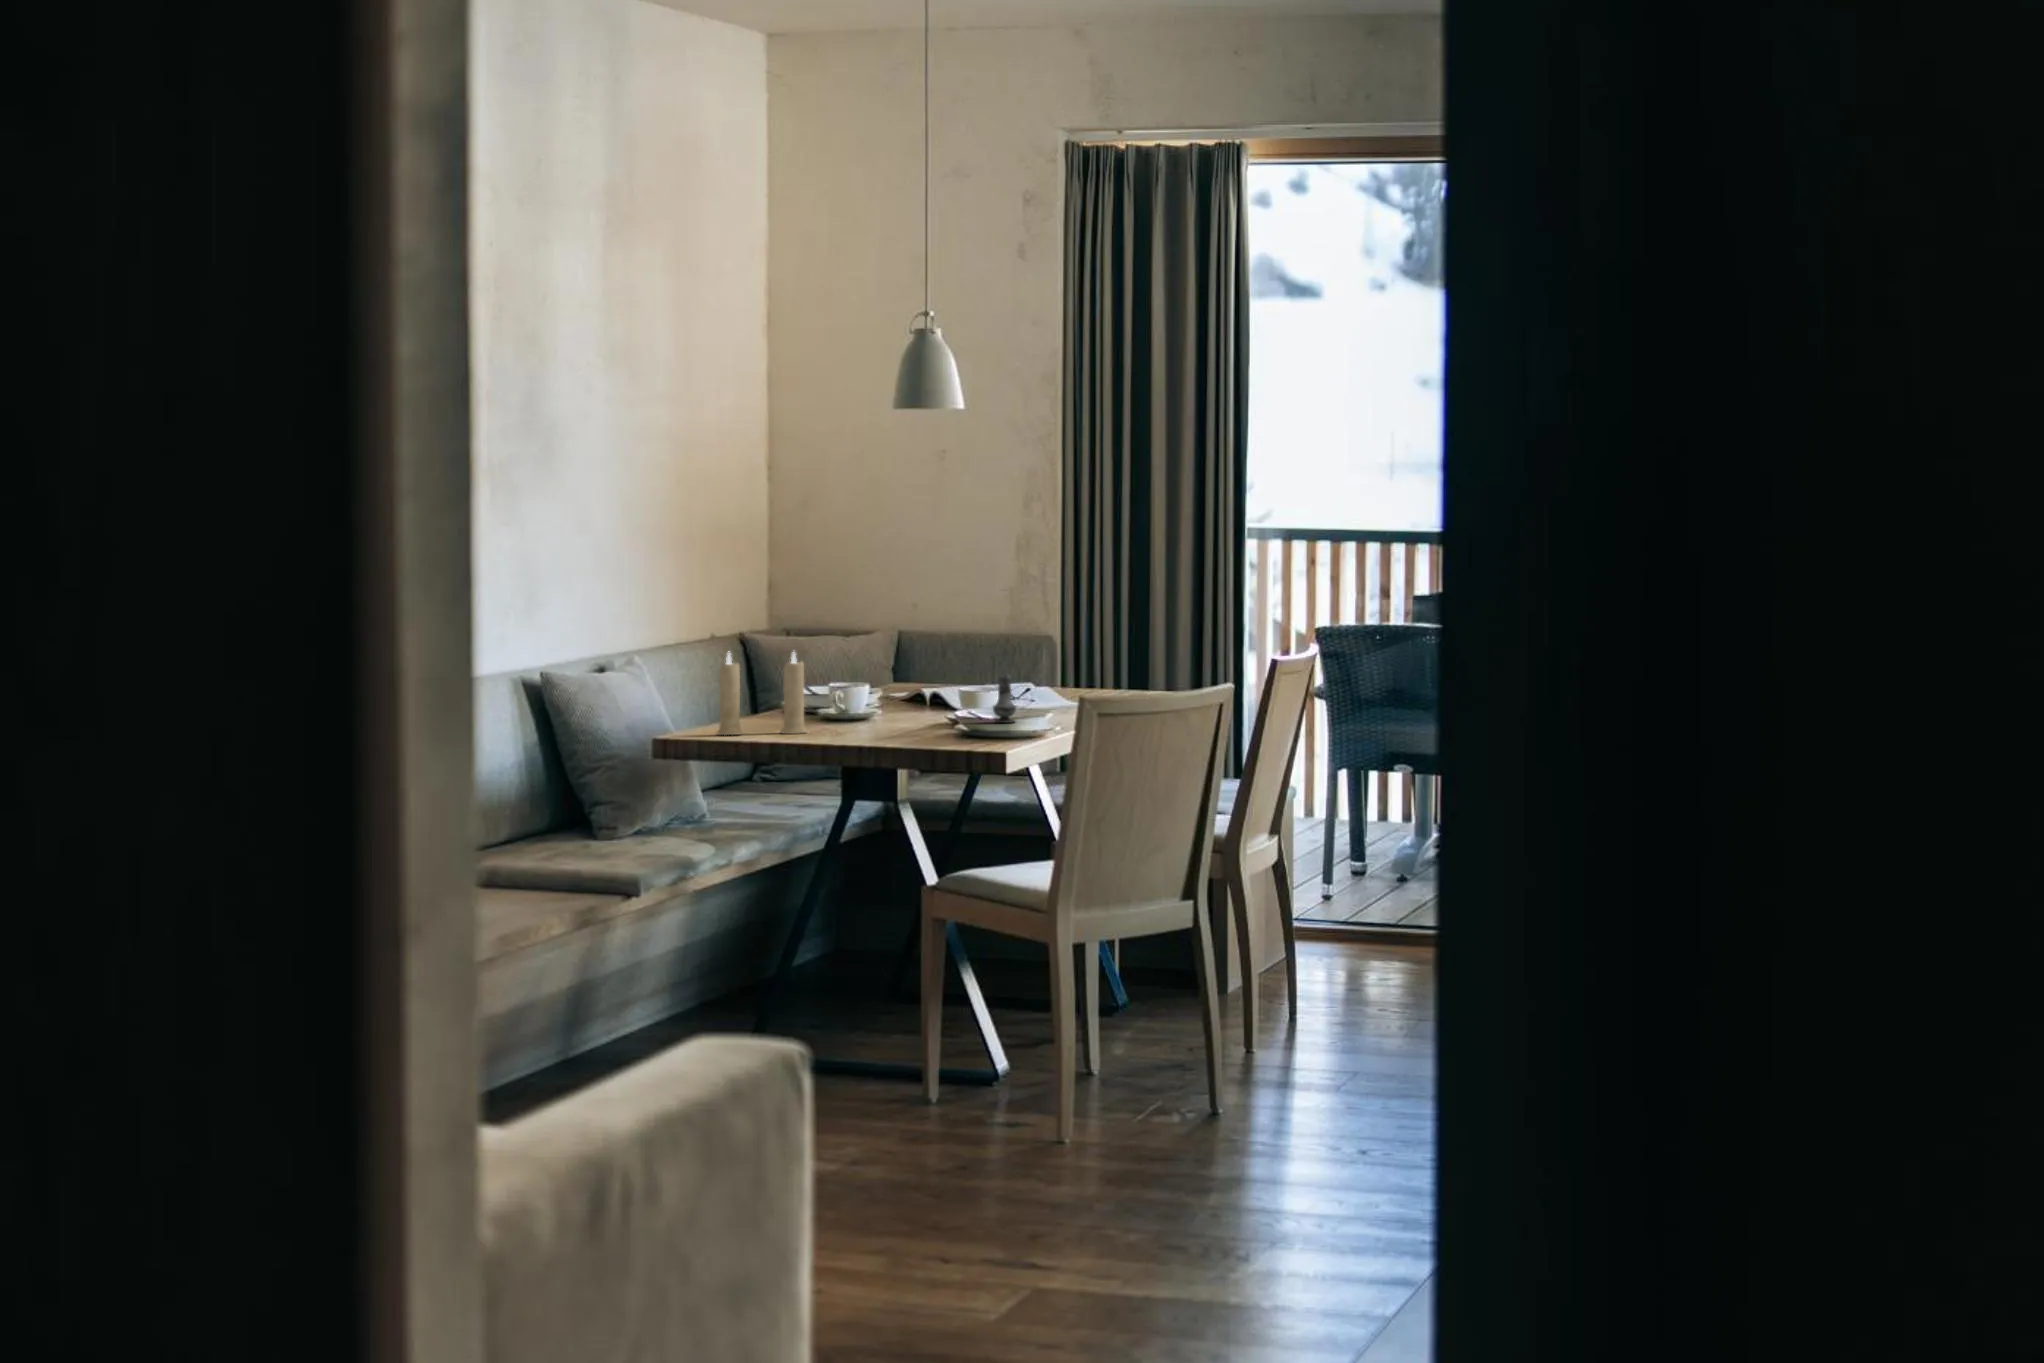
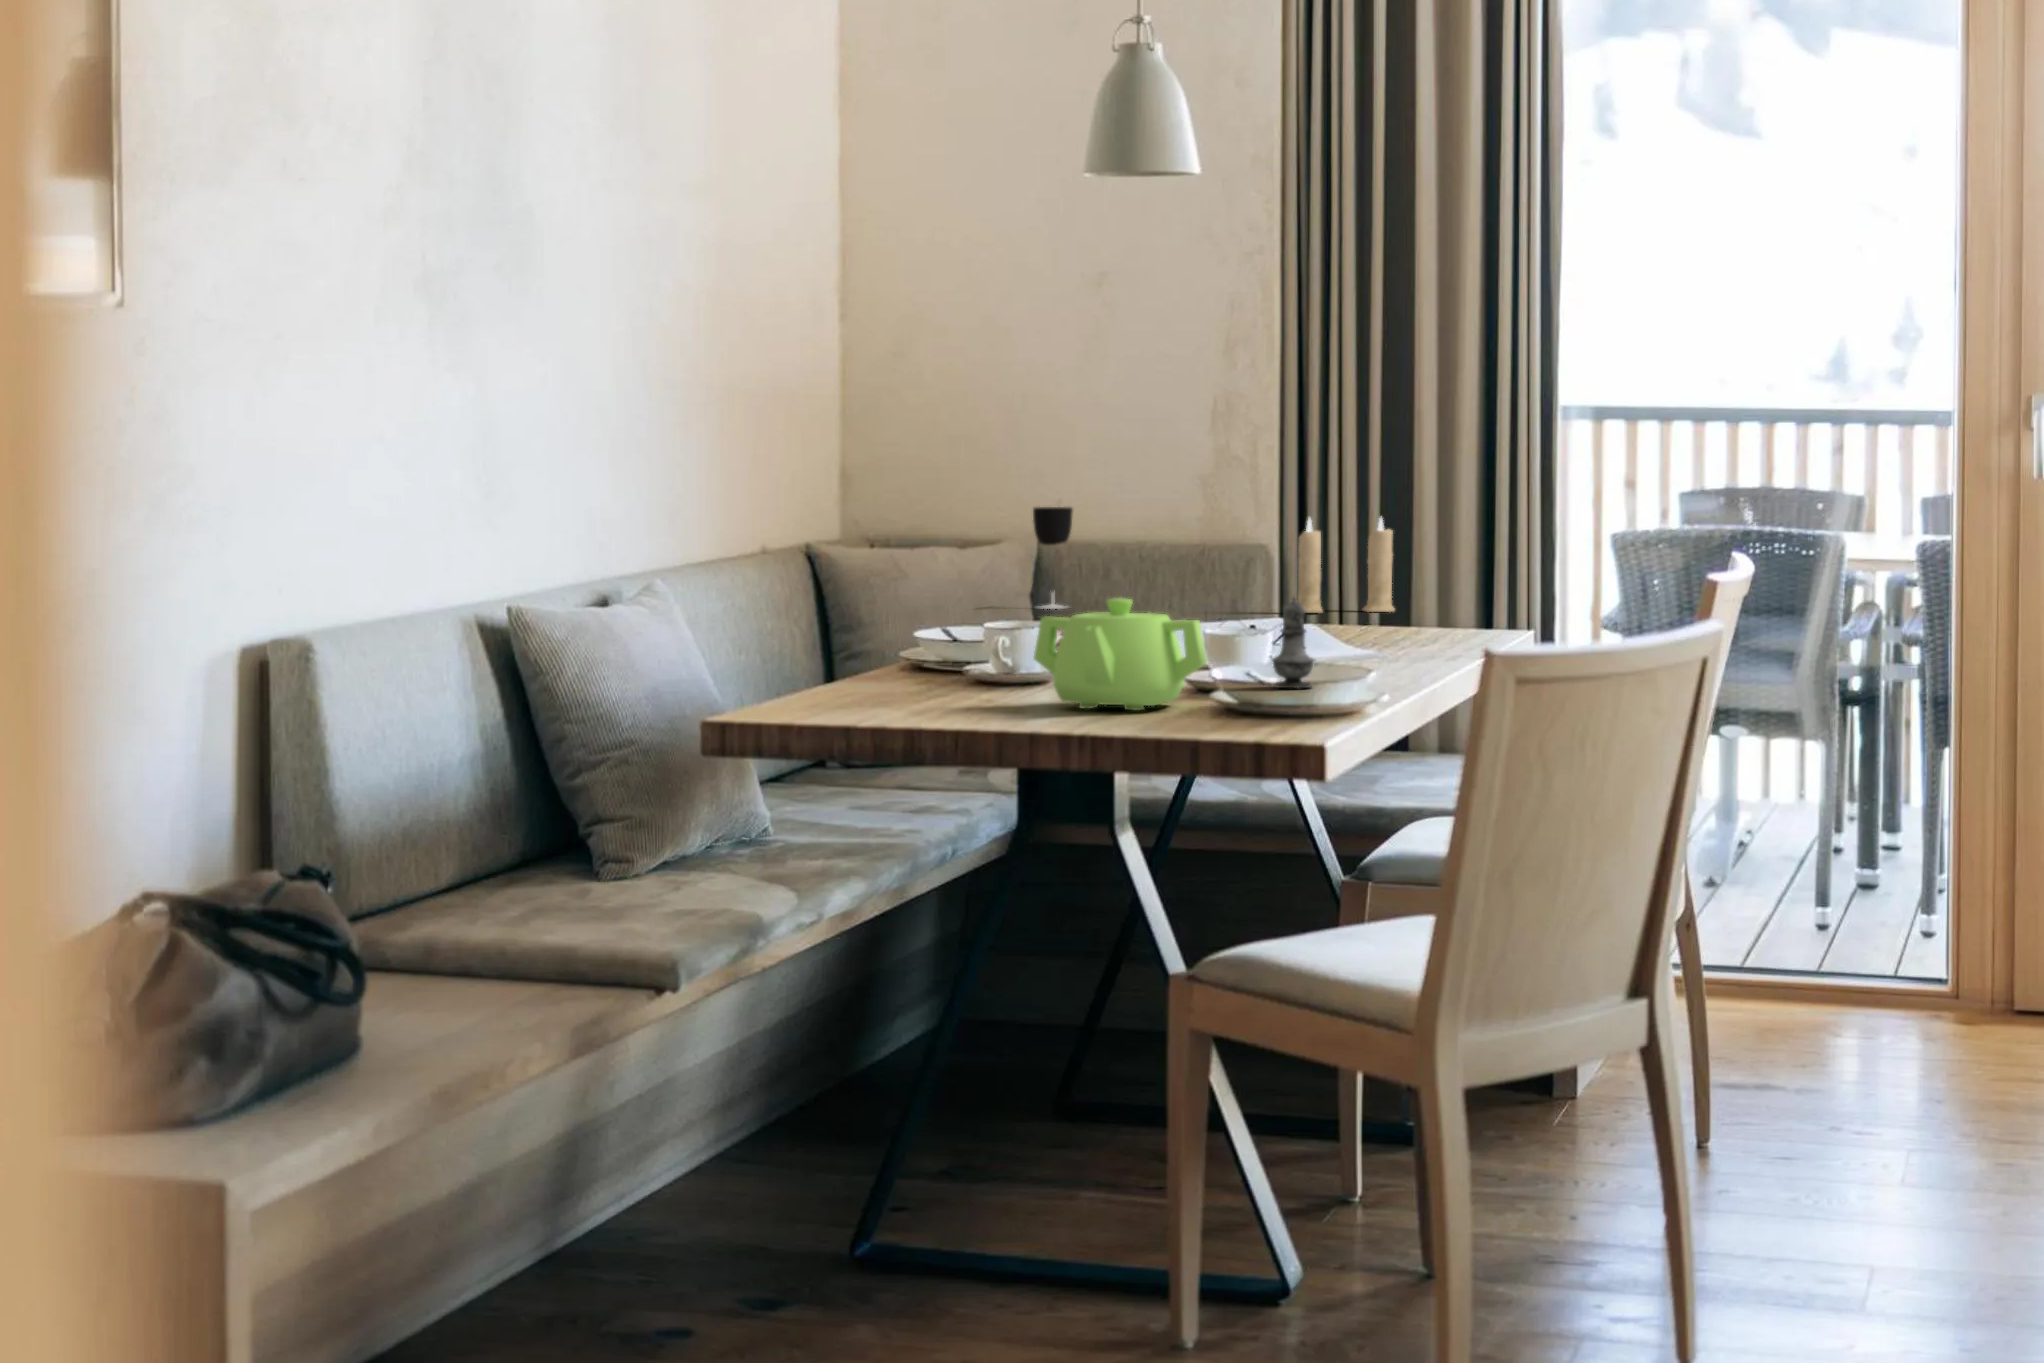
wine glass: none [894,608,921,676] -> present [1033,507,1073,609]
candle: present [717,651,807,735] -> present [1298,518,1395,613]
teapot: none [848,671,944,734] -> present [1034,598,1207,710]

